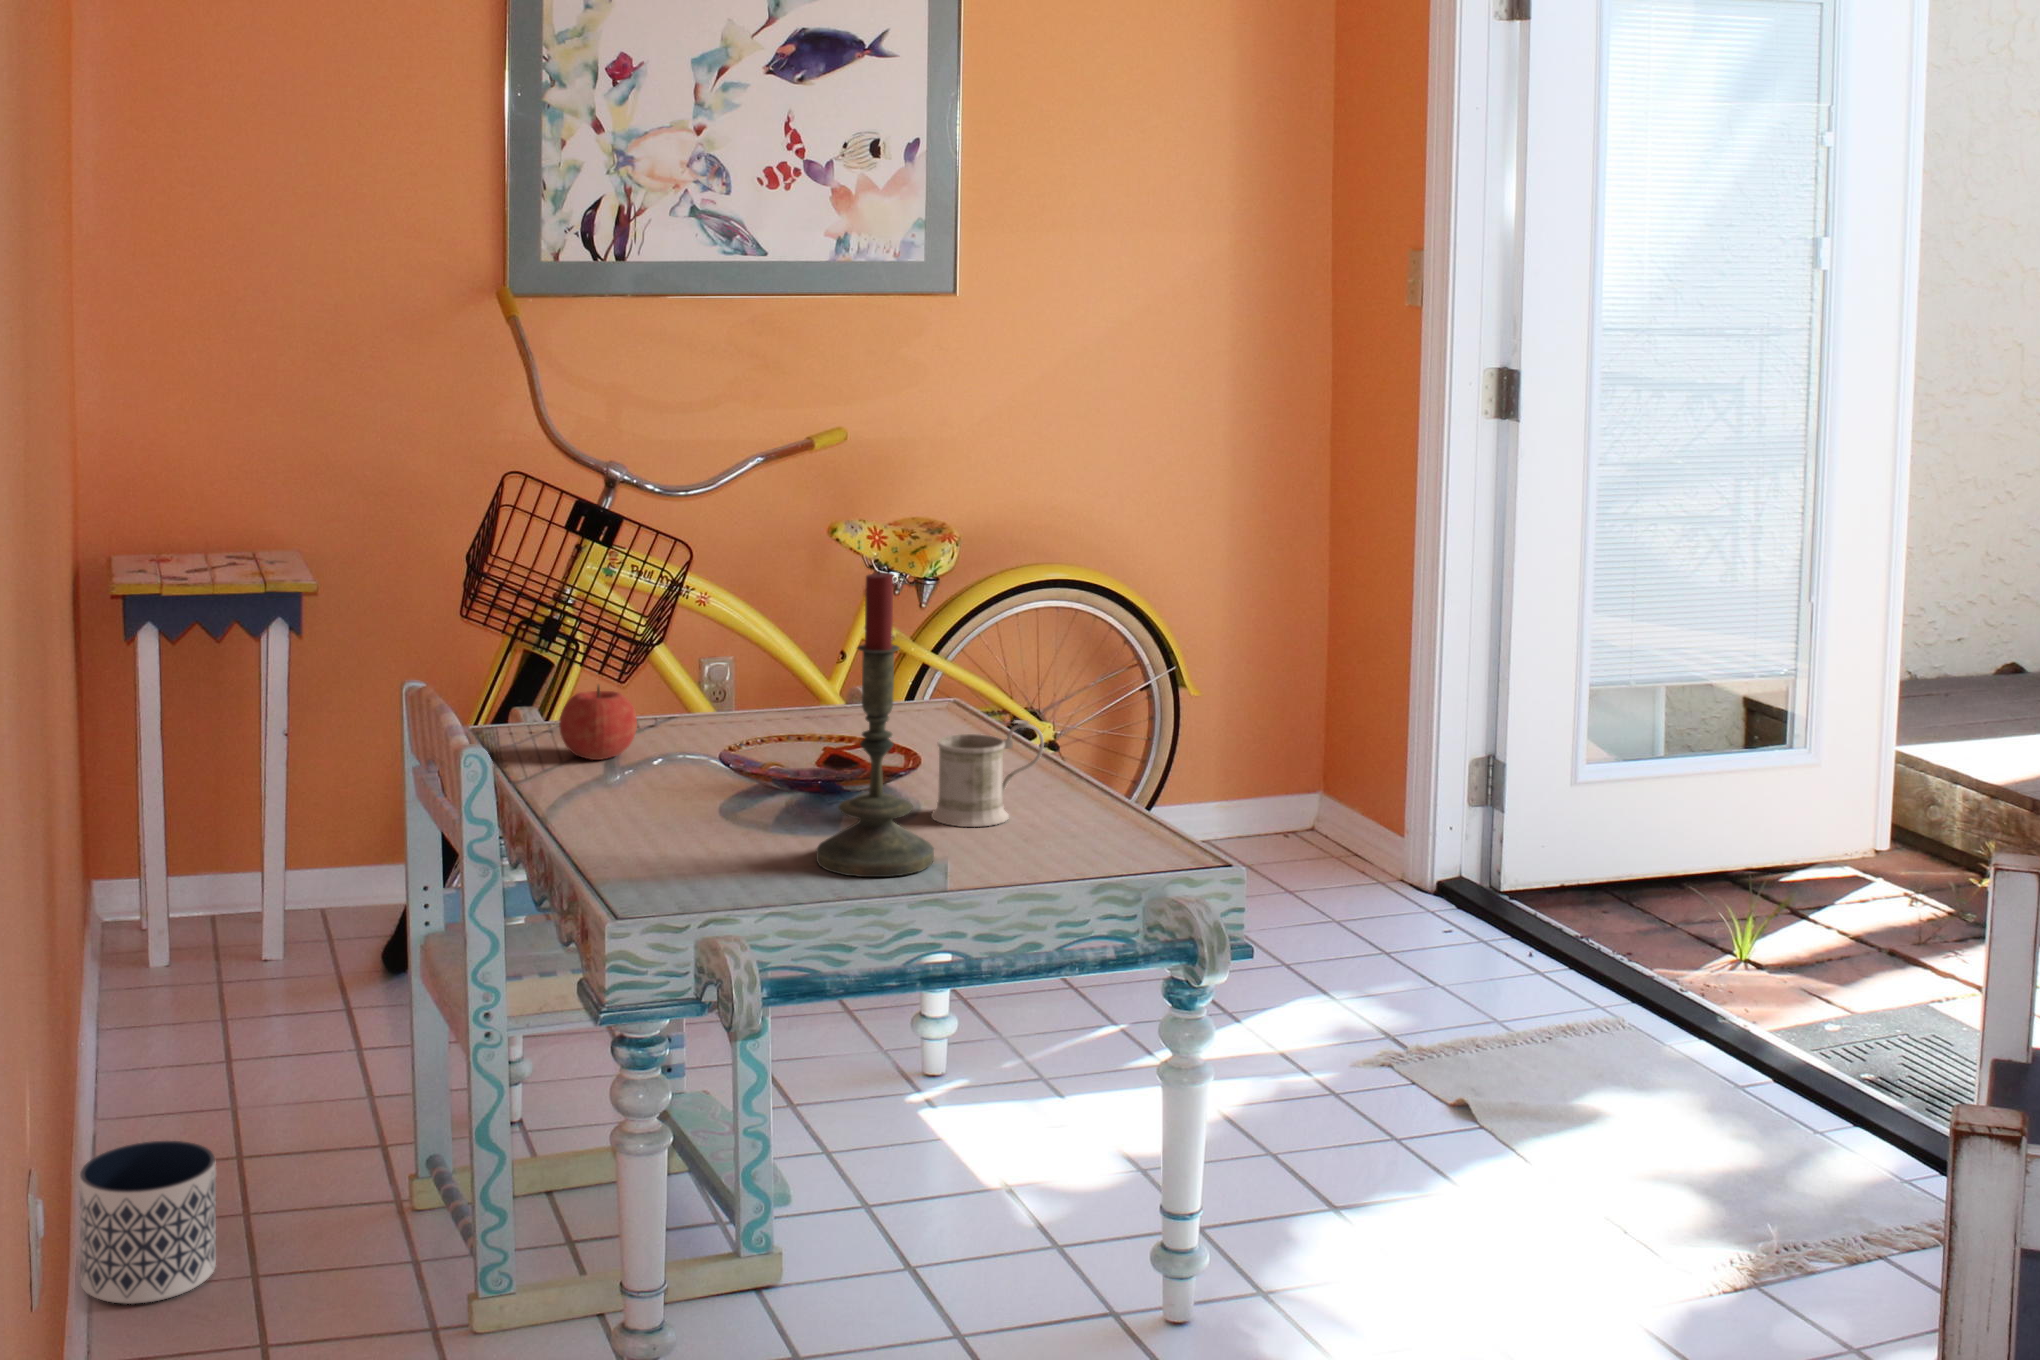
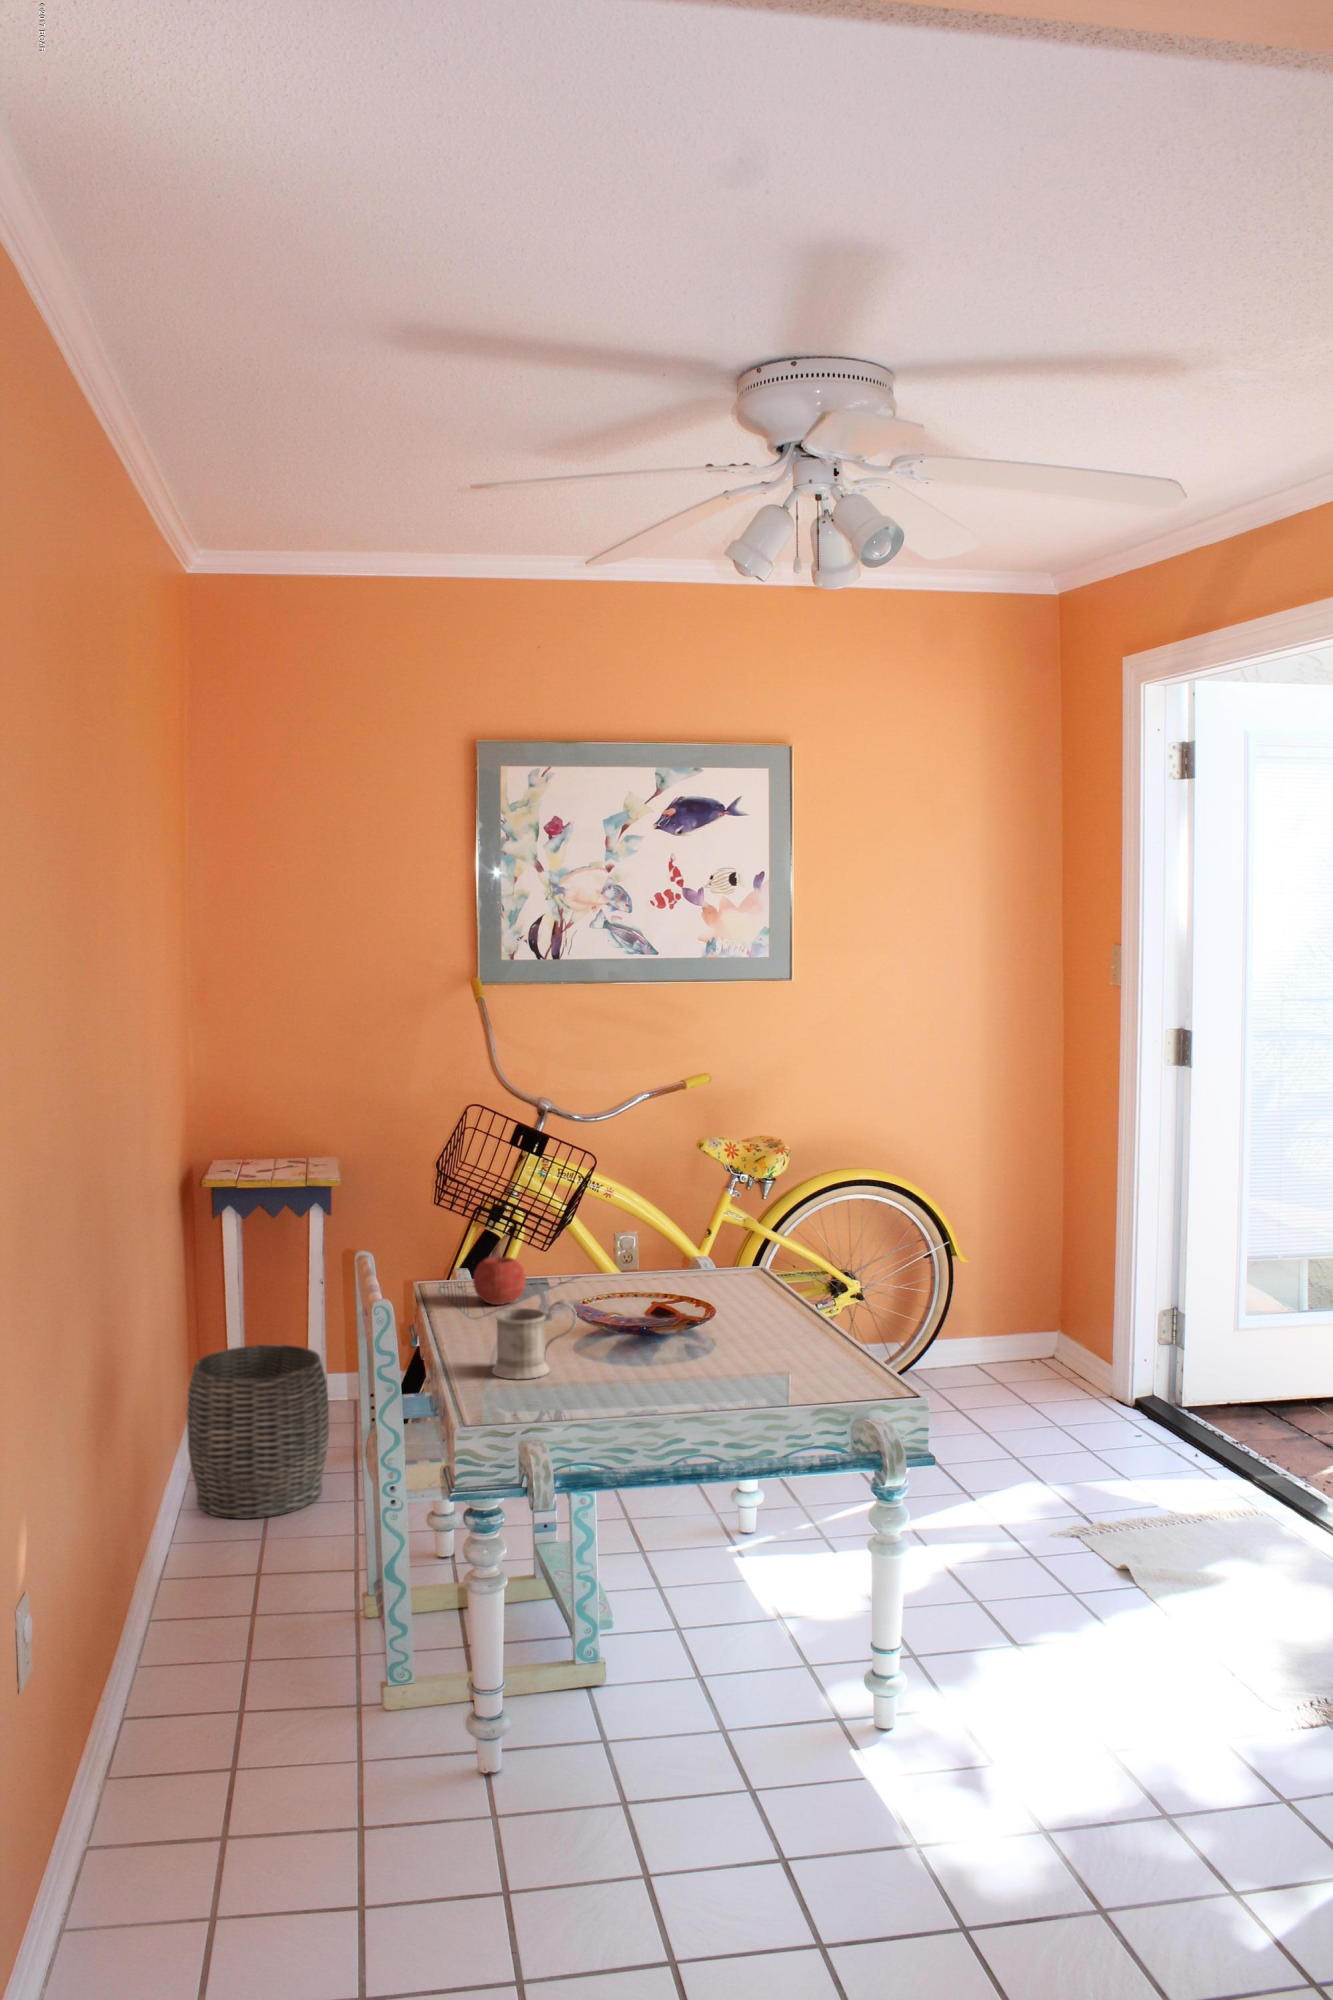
candle: present [816,566,934,877] -> none [618,1176,701,1400]
mug: present [931,720,1044,827] -> present [492,1299,577,1379]
woven basket: none [80,836,299,1096] -> present [187,1345,329,1519]
planter: present [79,1141,216,1304] -> none [149,1555,239,1666]

